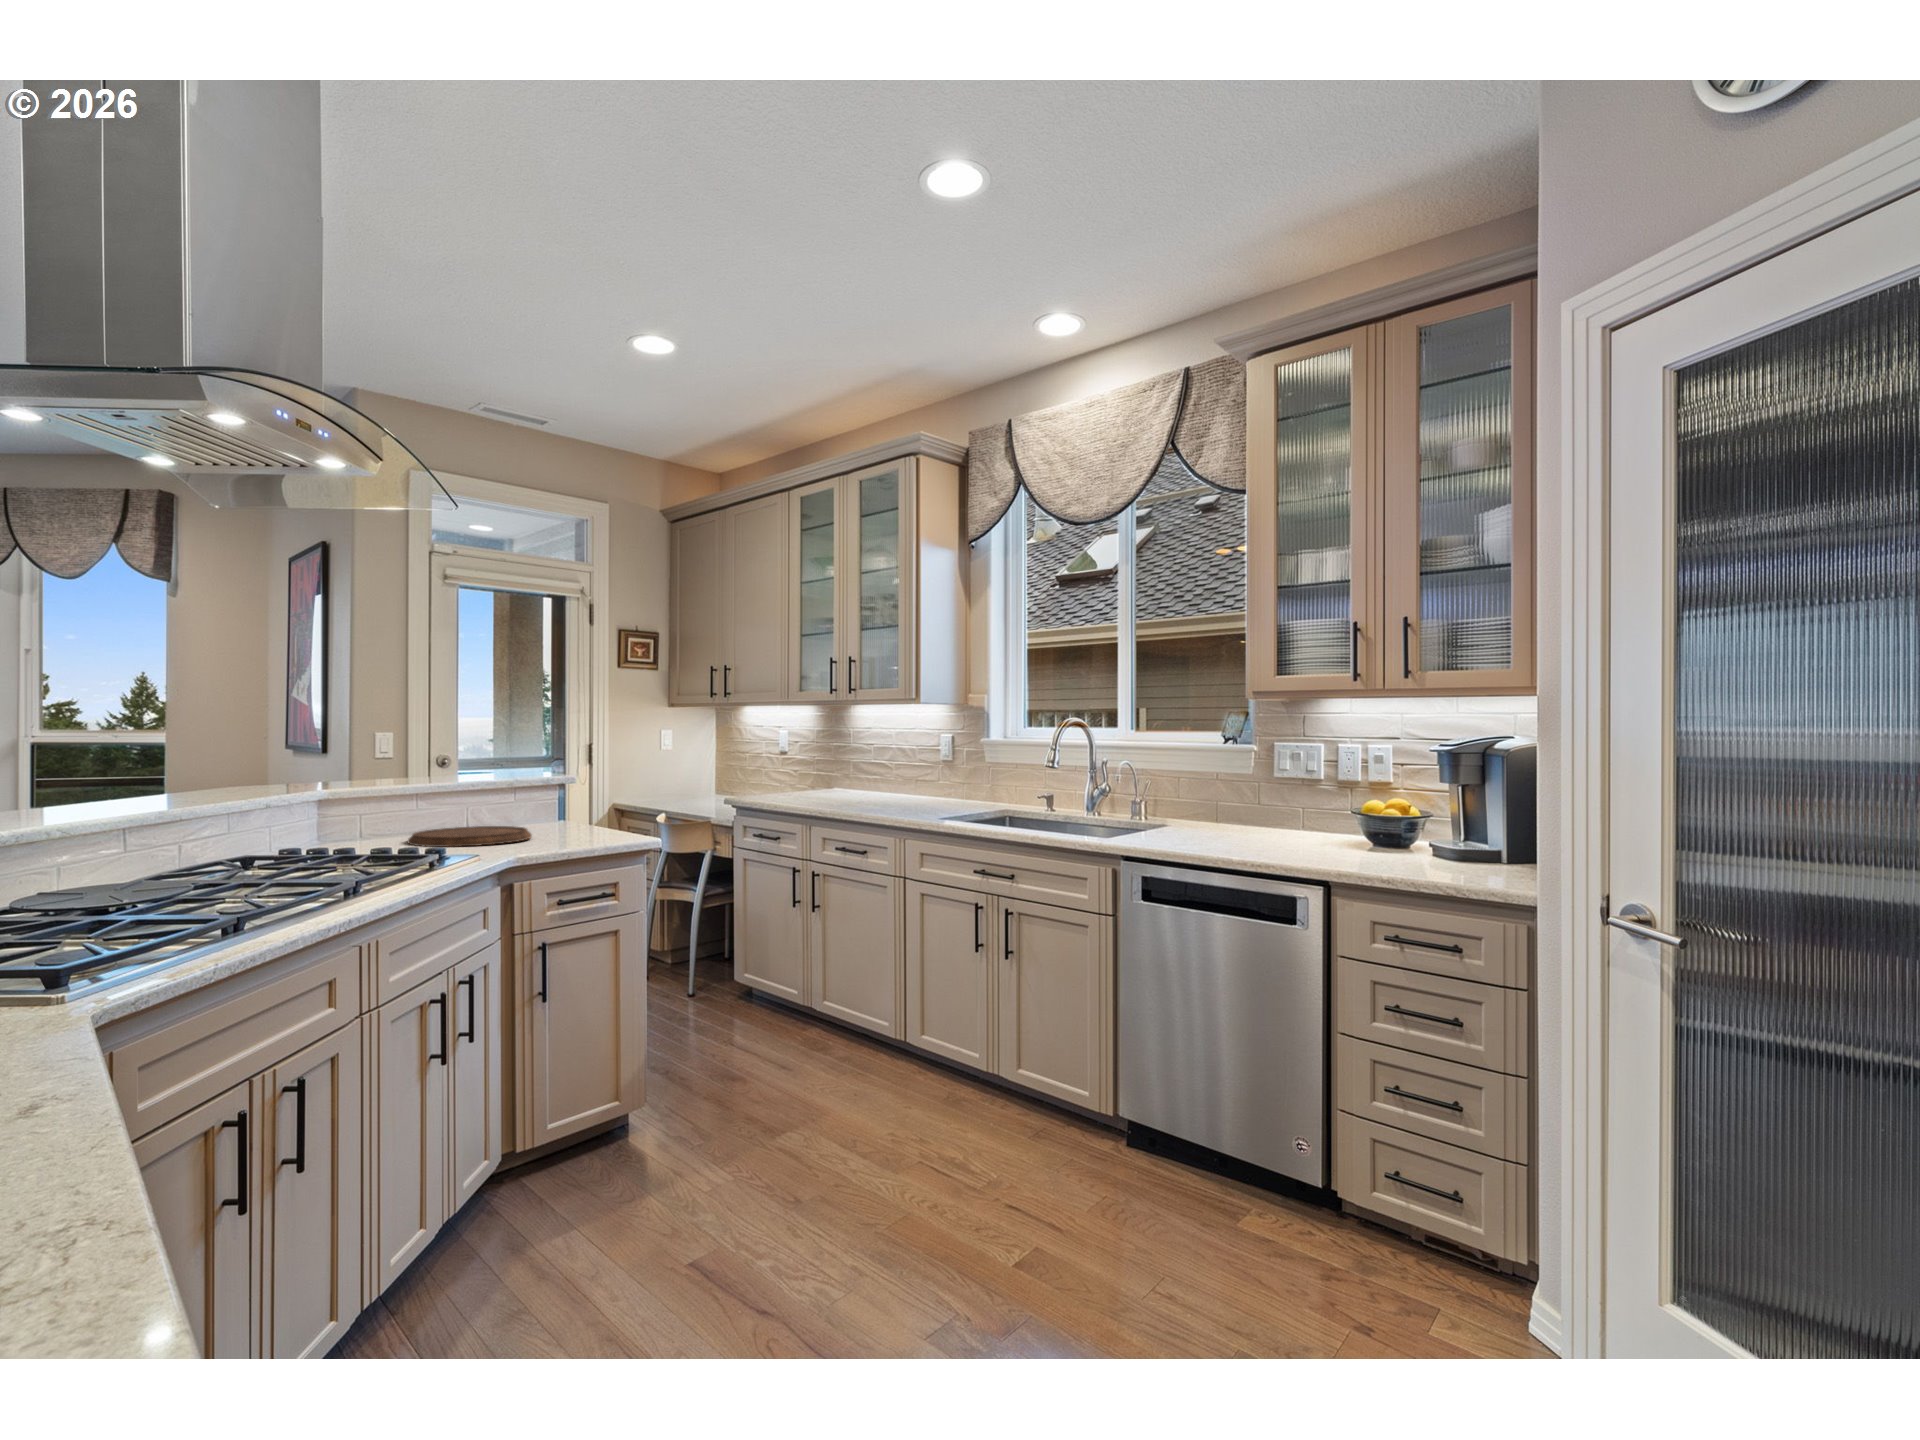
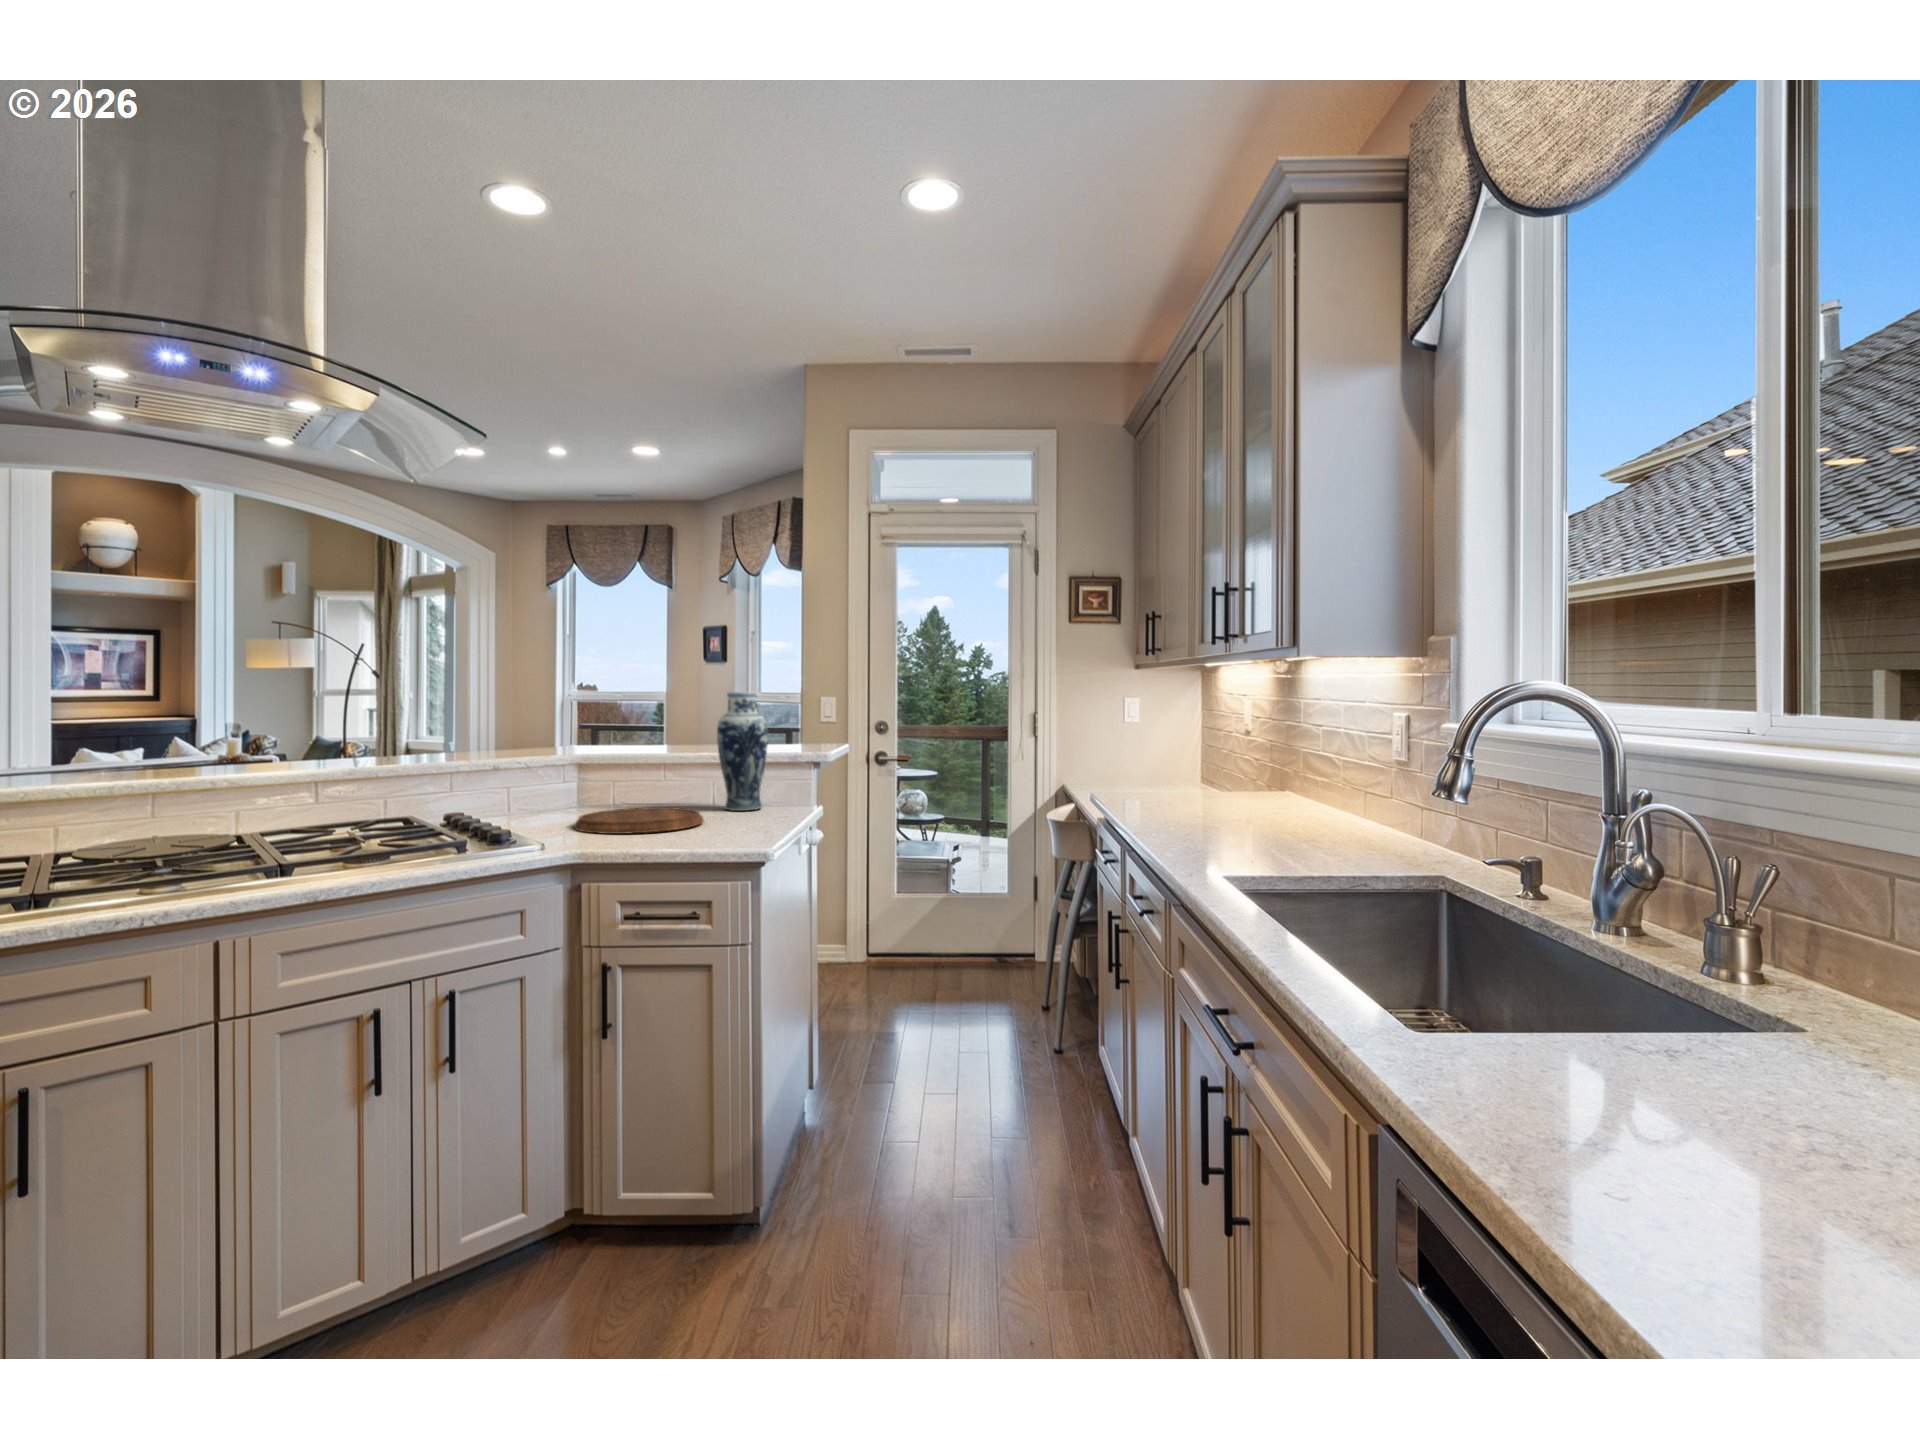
vase: none [473,723,522,829] -> present [717,692,768,811]

